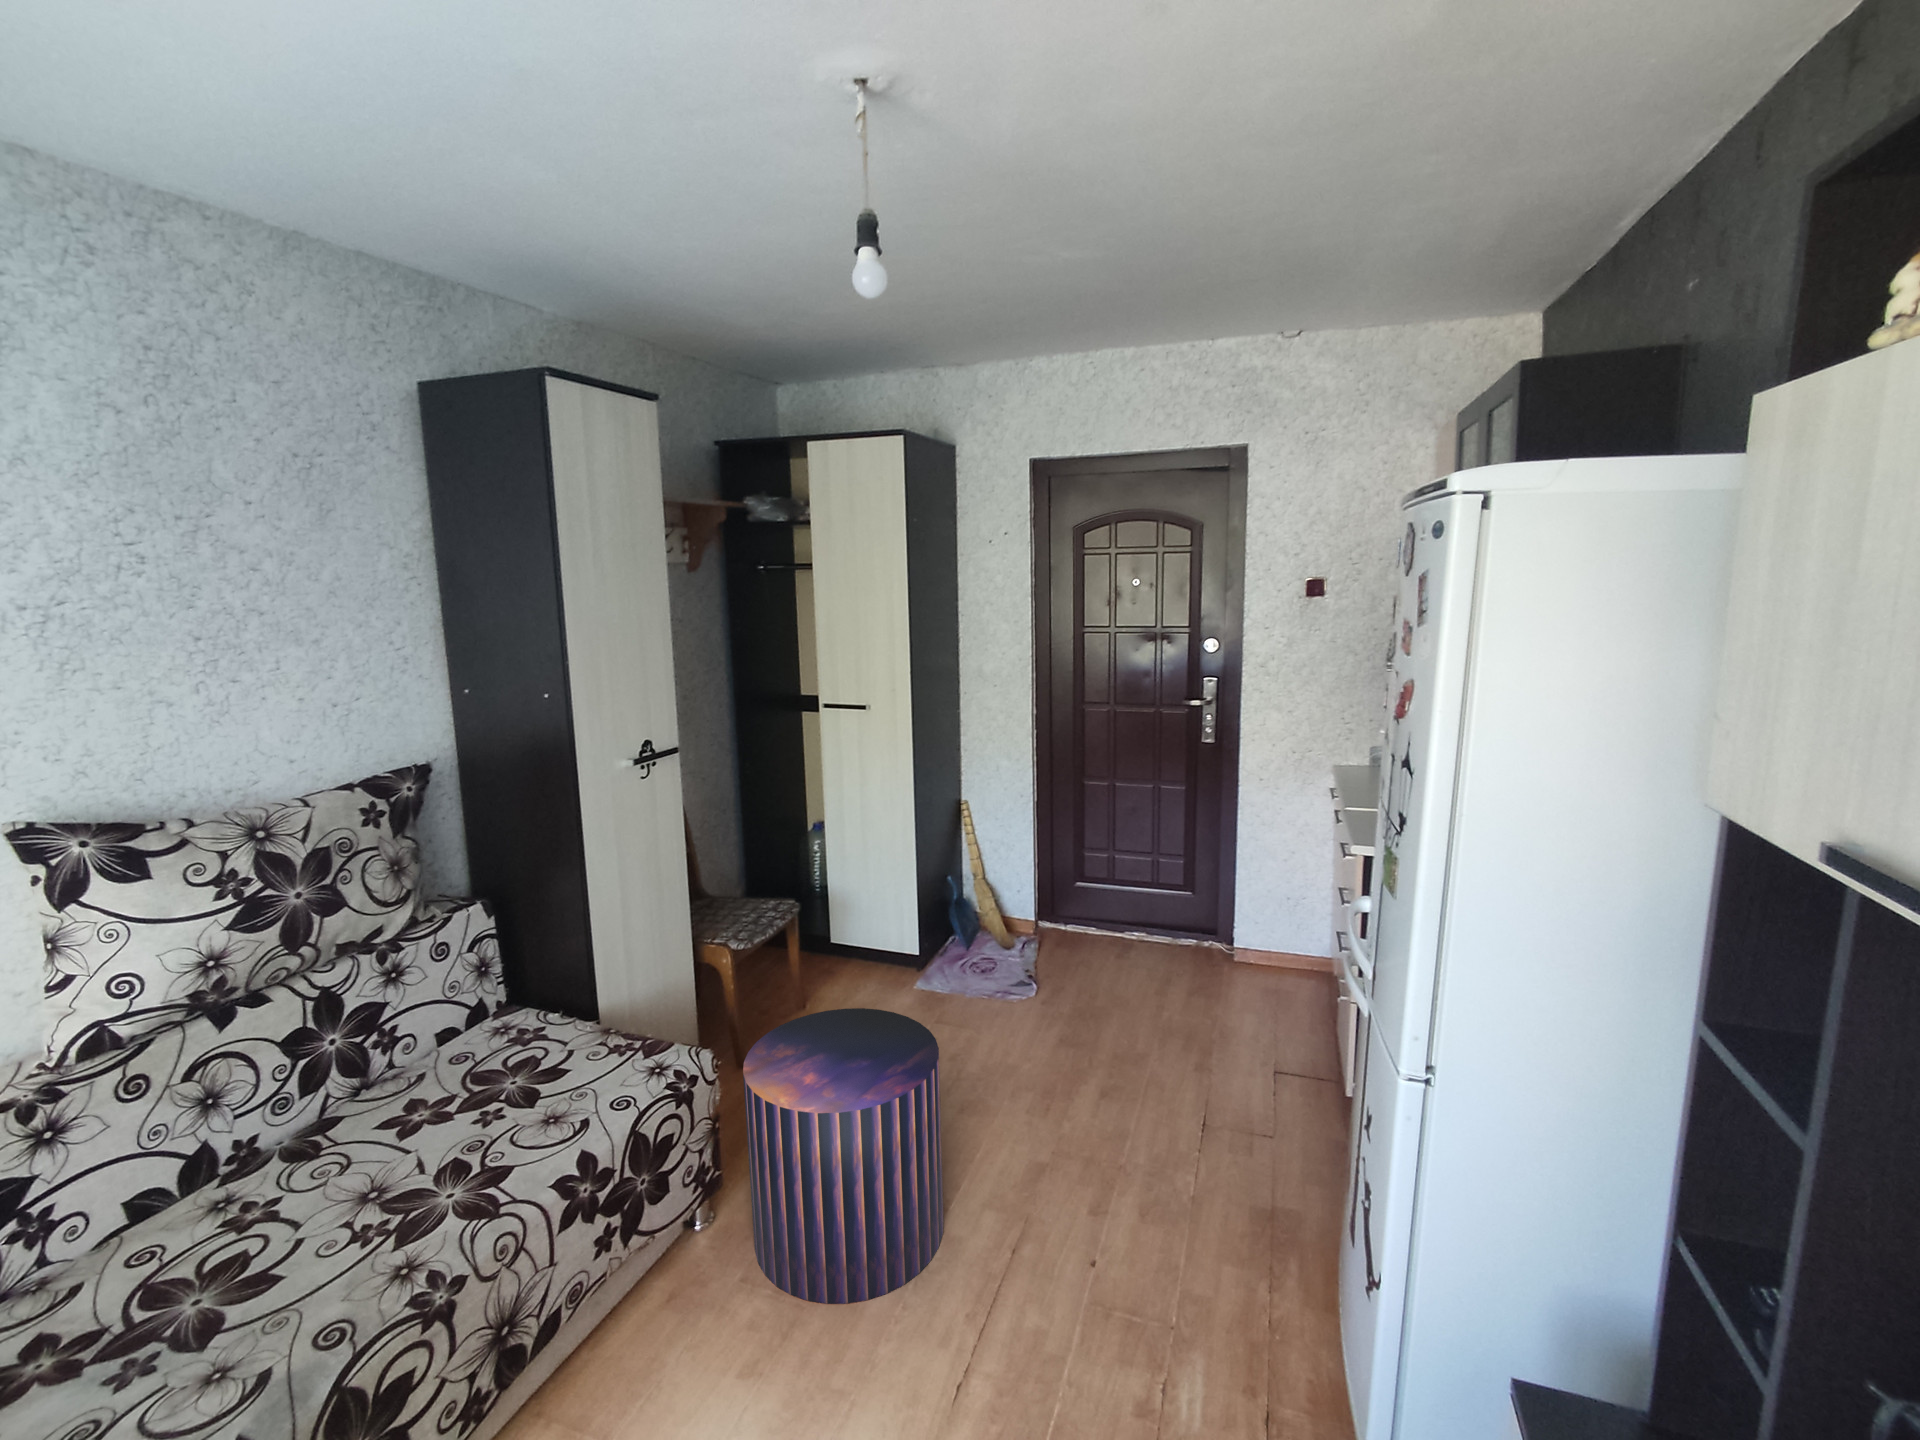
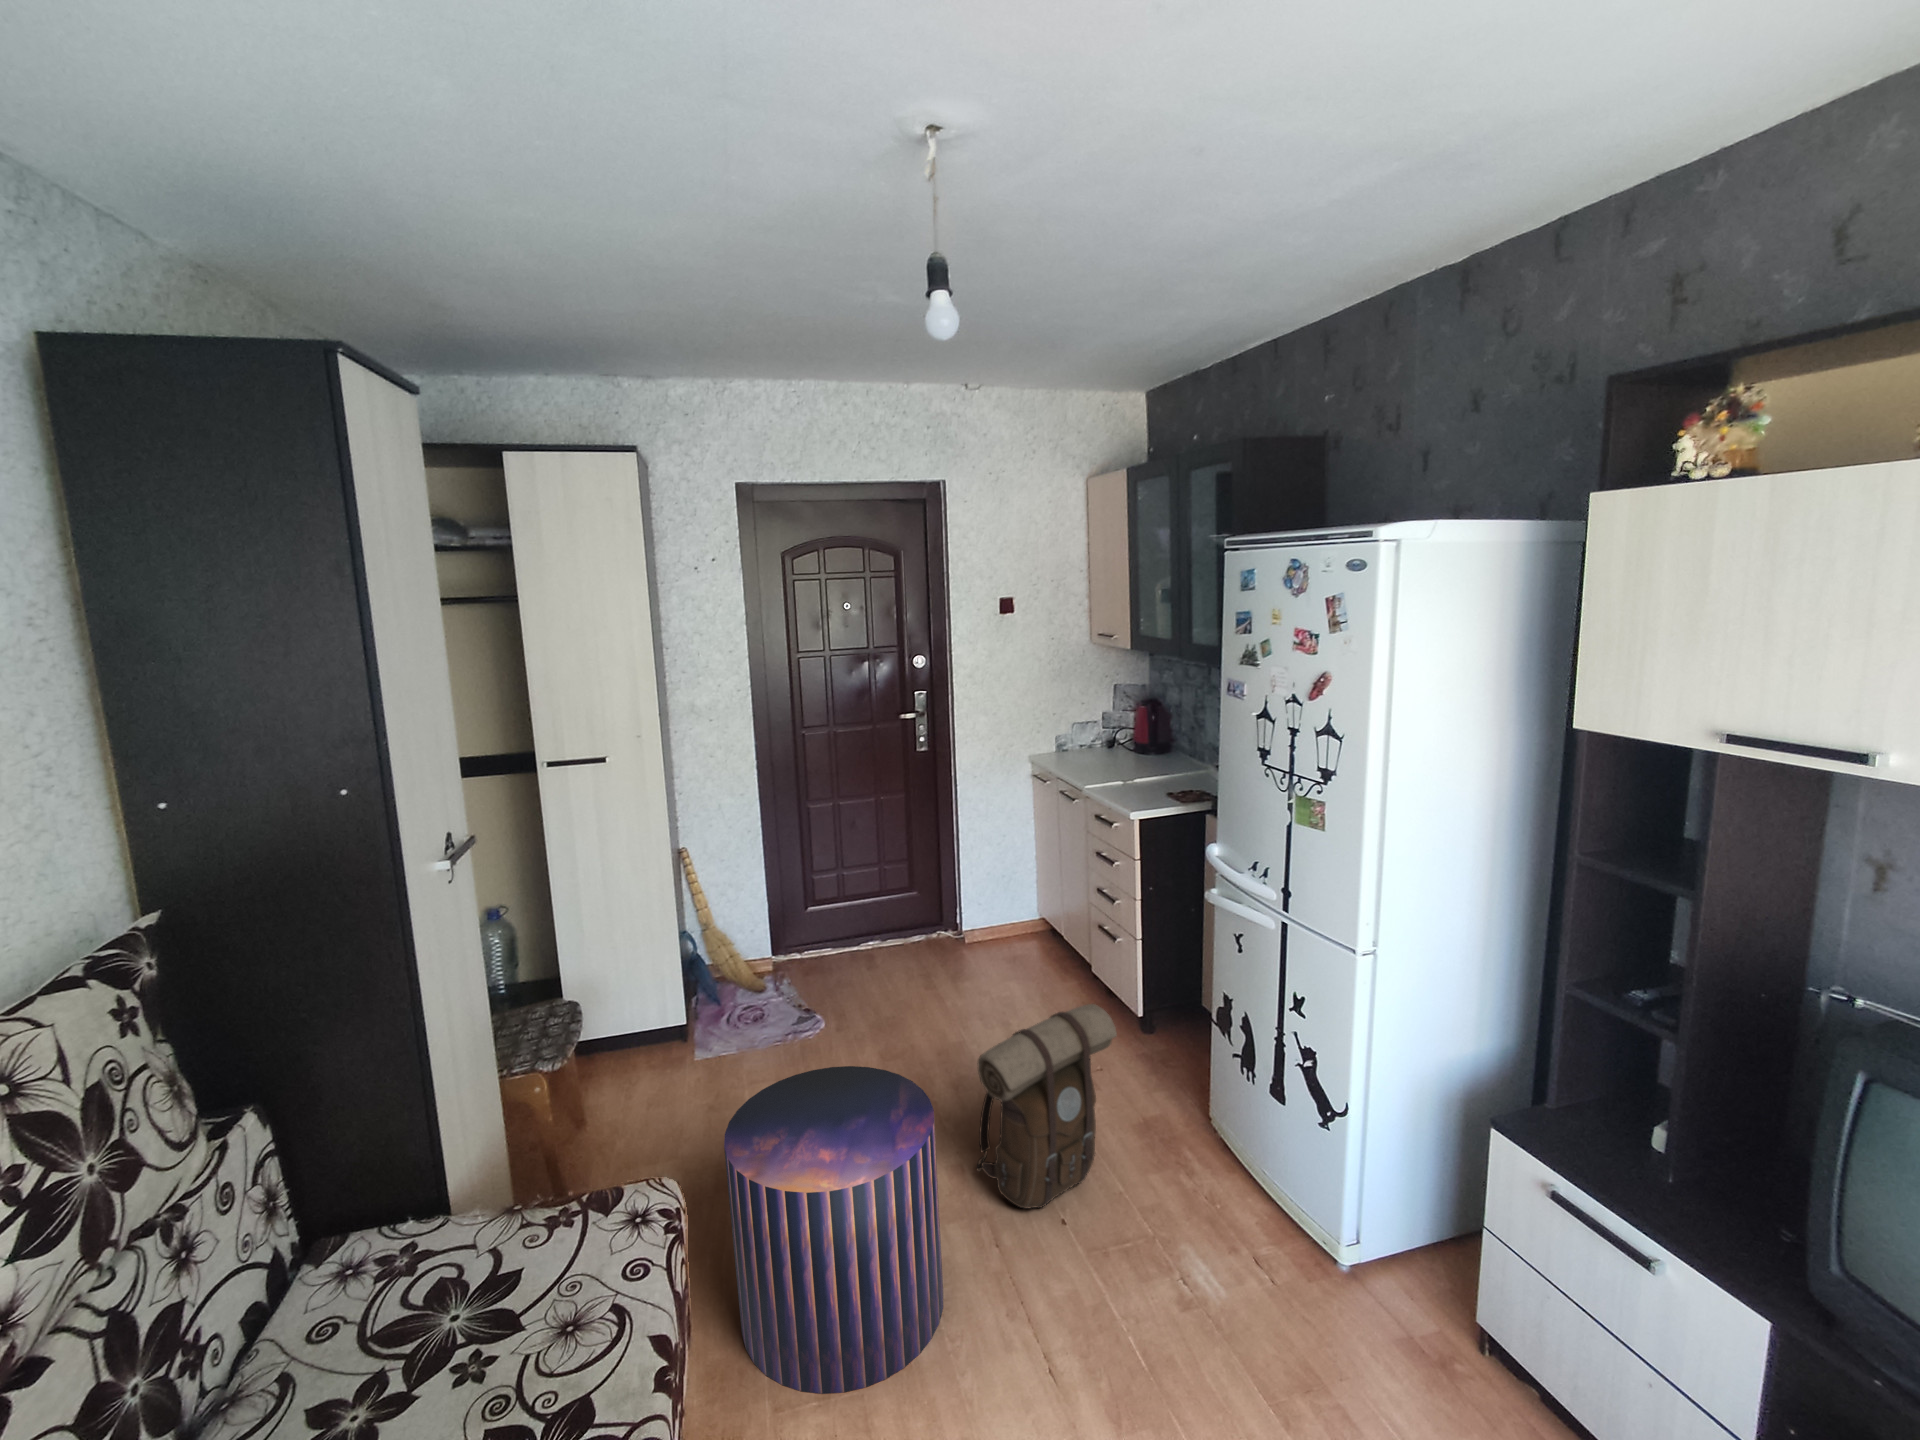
backpack: none [1022,1037,1195,1234] -> present [977,1004,1117,1208]

